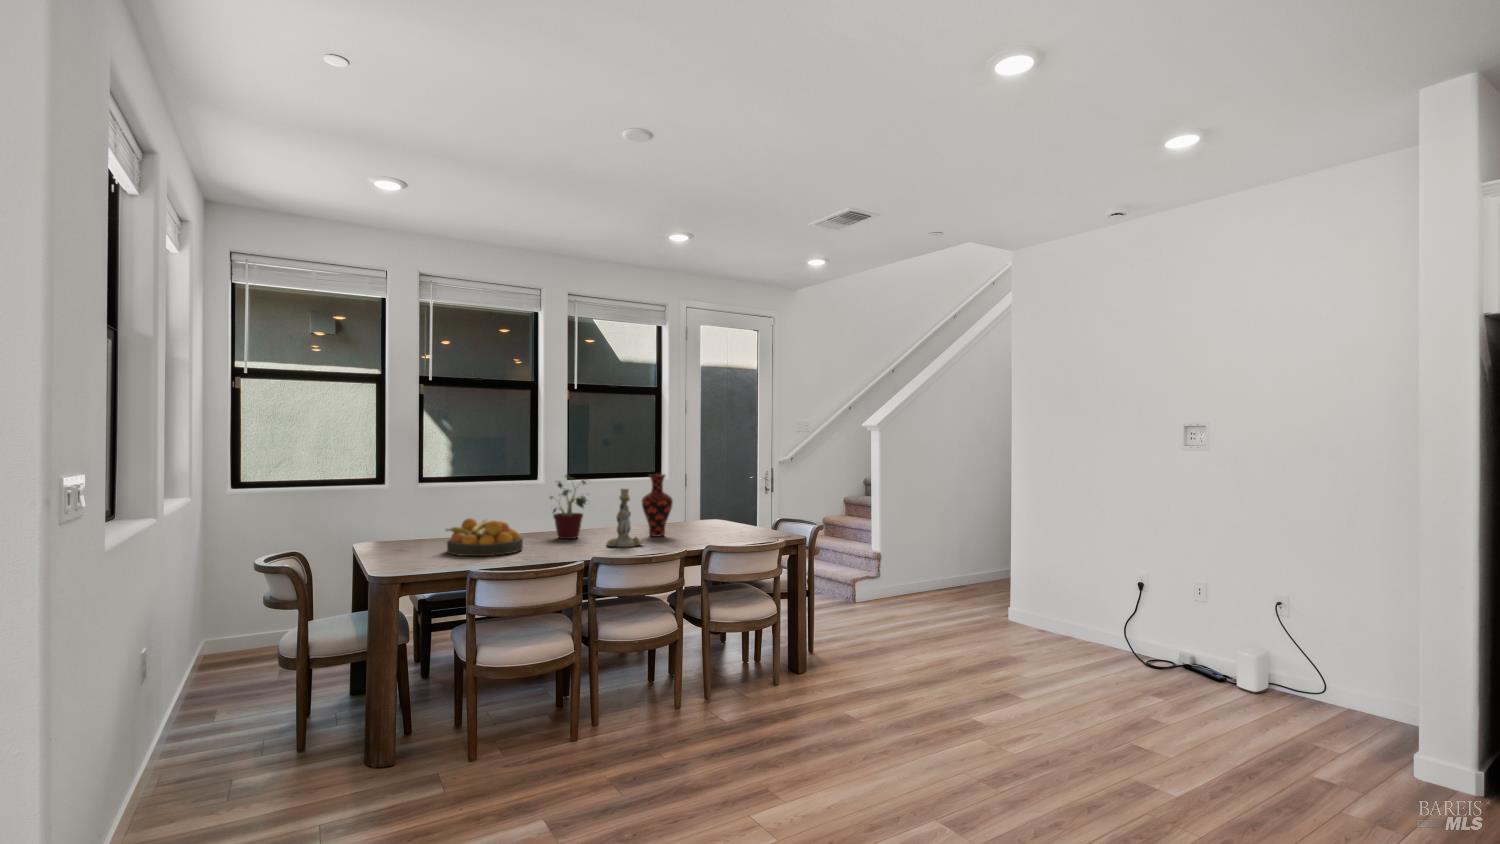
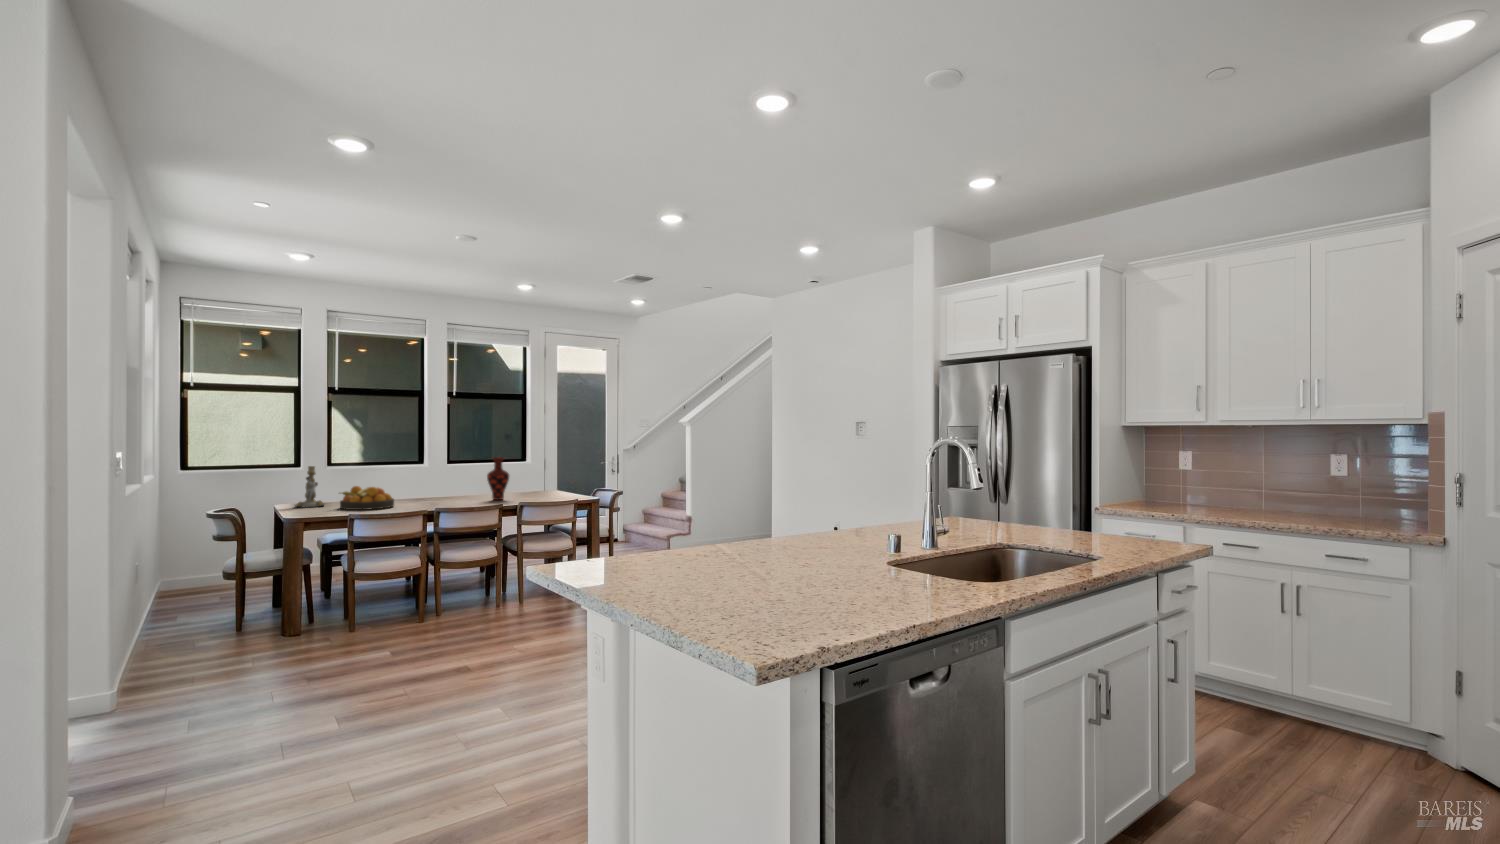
potted plant: present [550,475,588,539] -> none [416,457,450,502]
candlestick: present [607,489,642,547] -> present [295,466,325,507]

